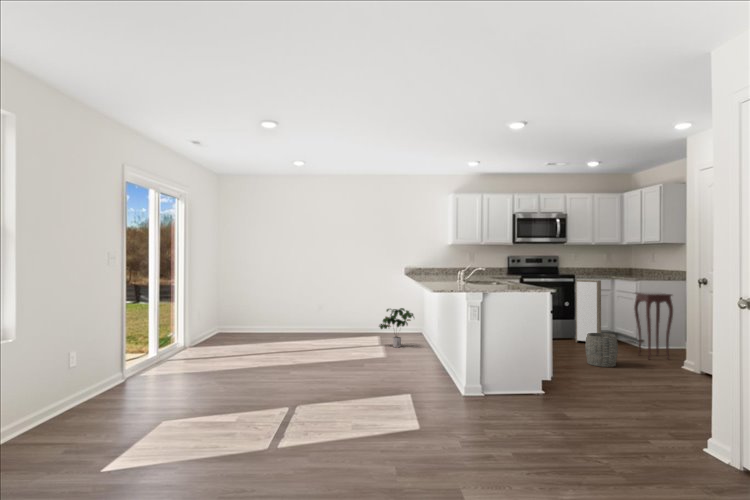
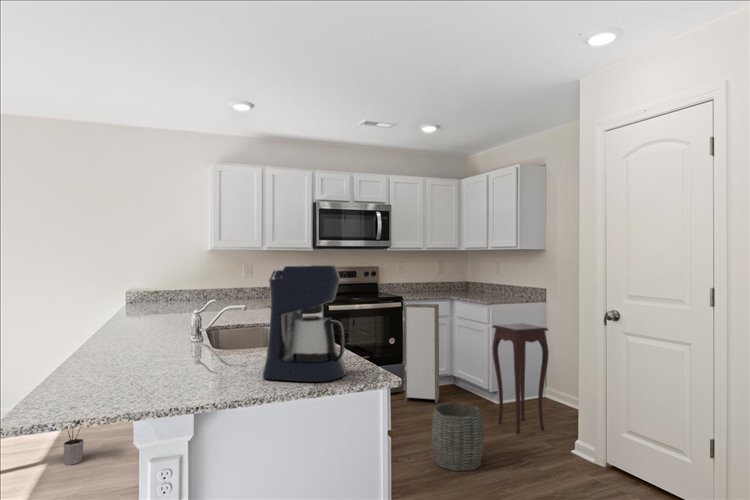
coffee maker: none [503,251,534,291] -> present [263,265,347,382]

